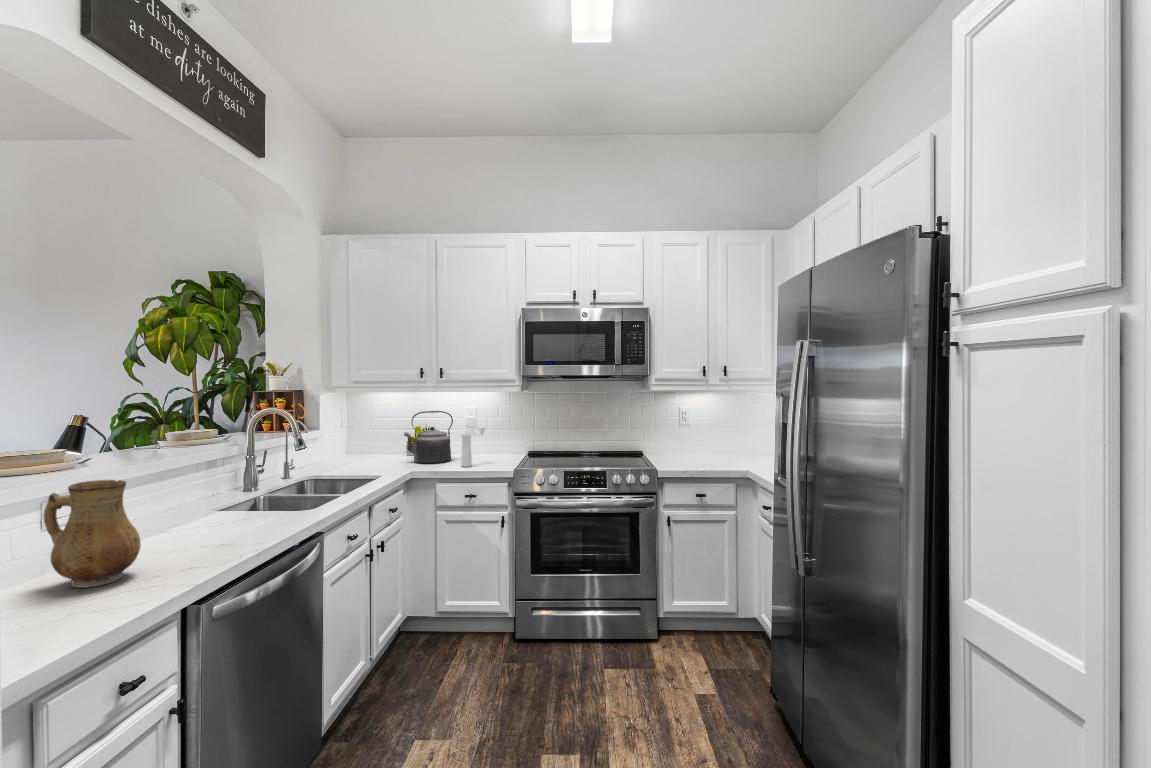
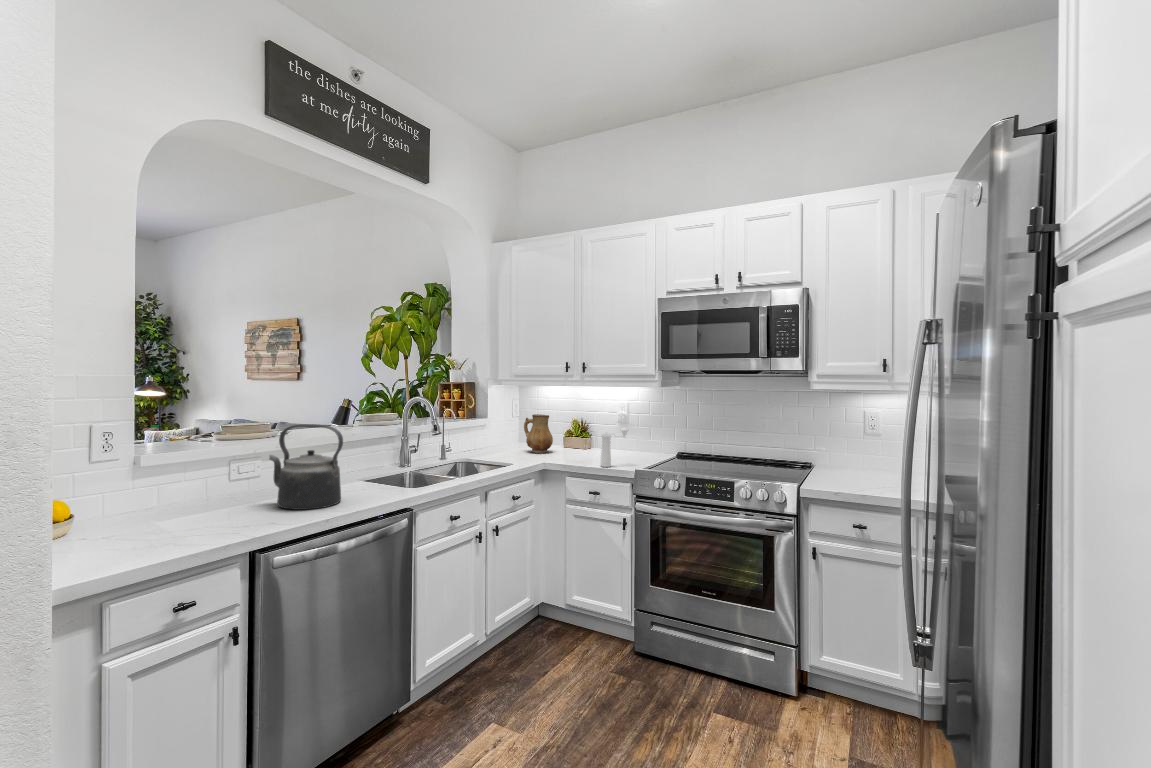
kettle: present [404,411,453,463] -> present [269,424,343,510]
ceramic pitcher: present [44,480,141,588] -> present [524,414,553,453]

